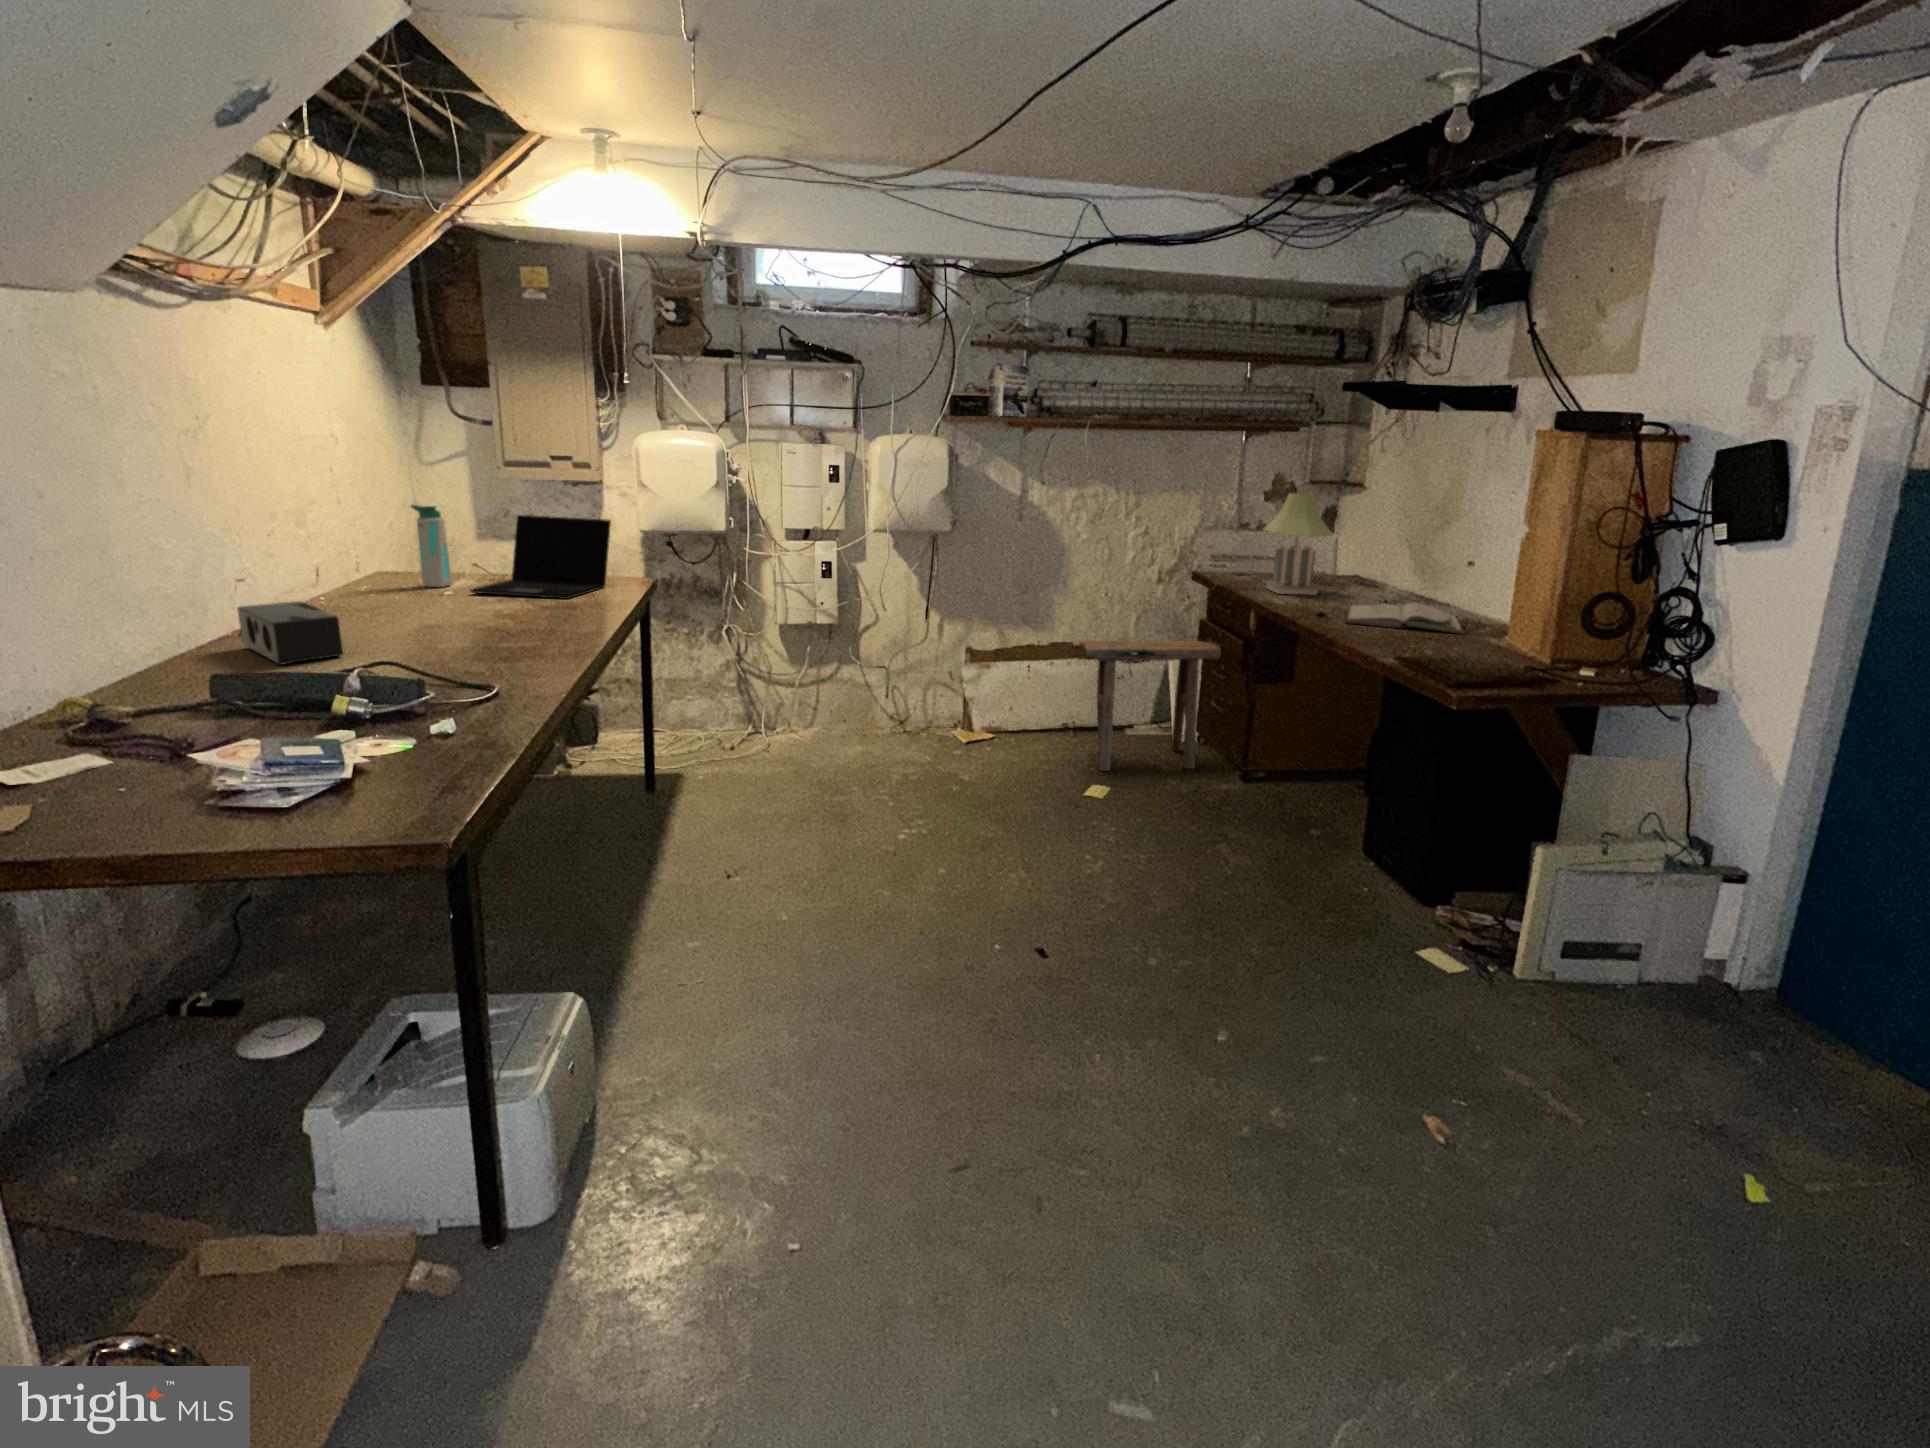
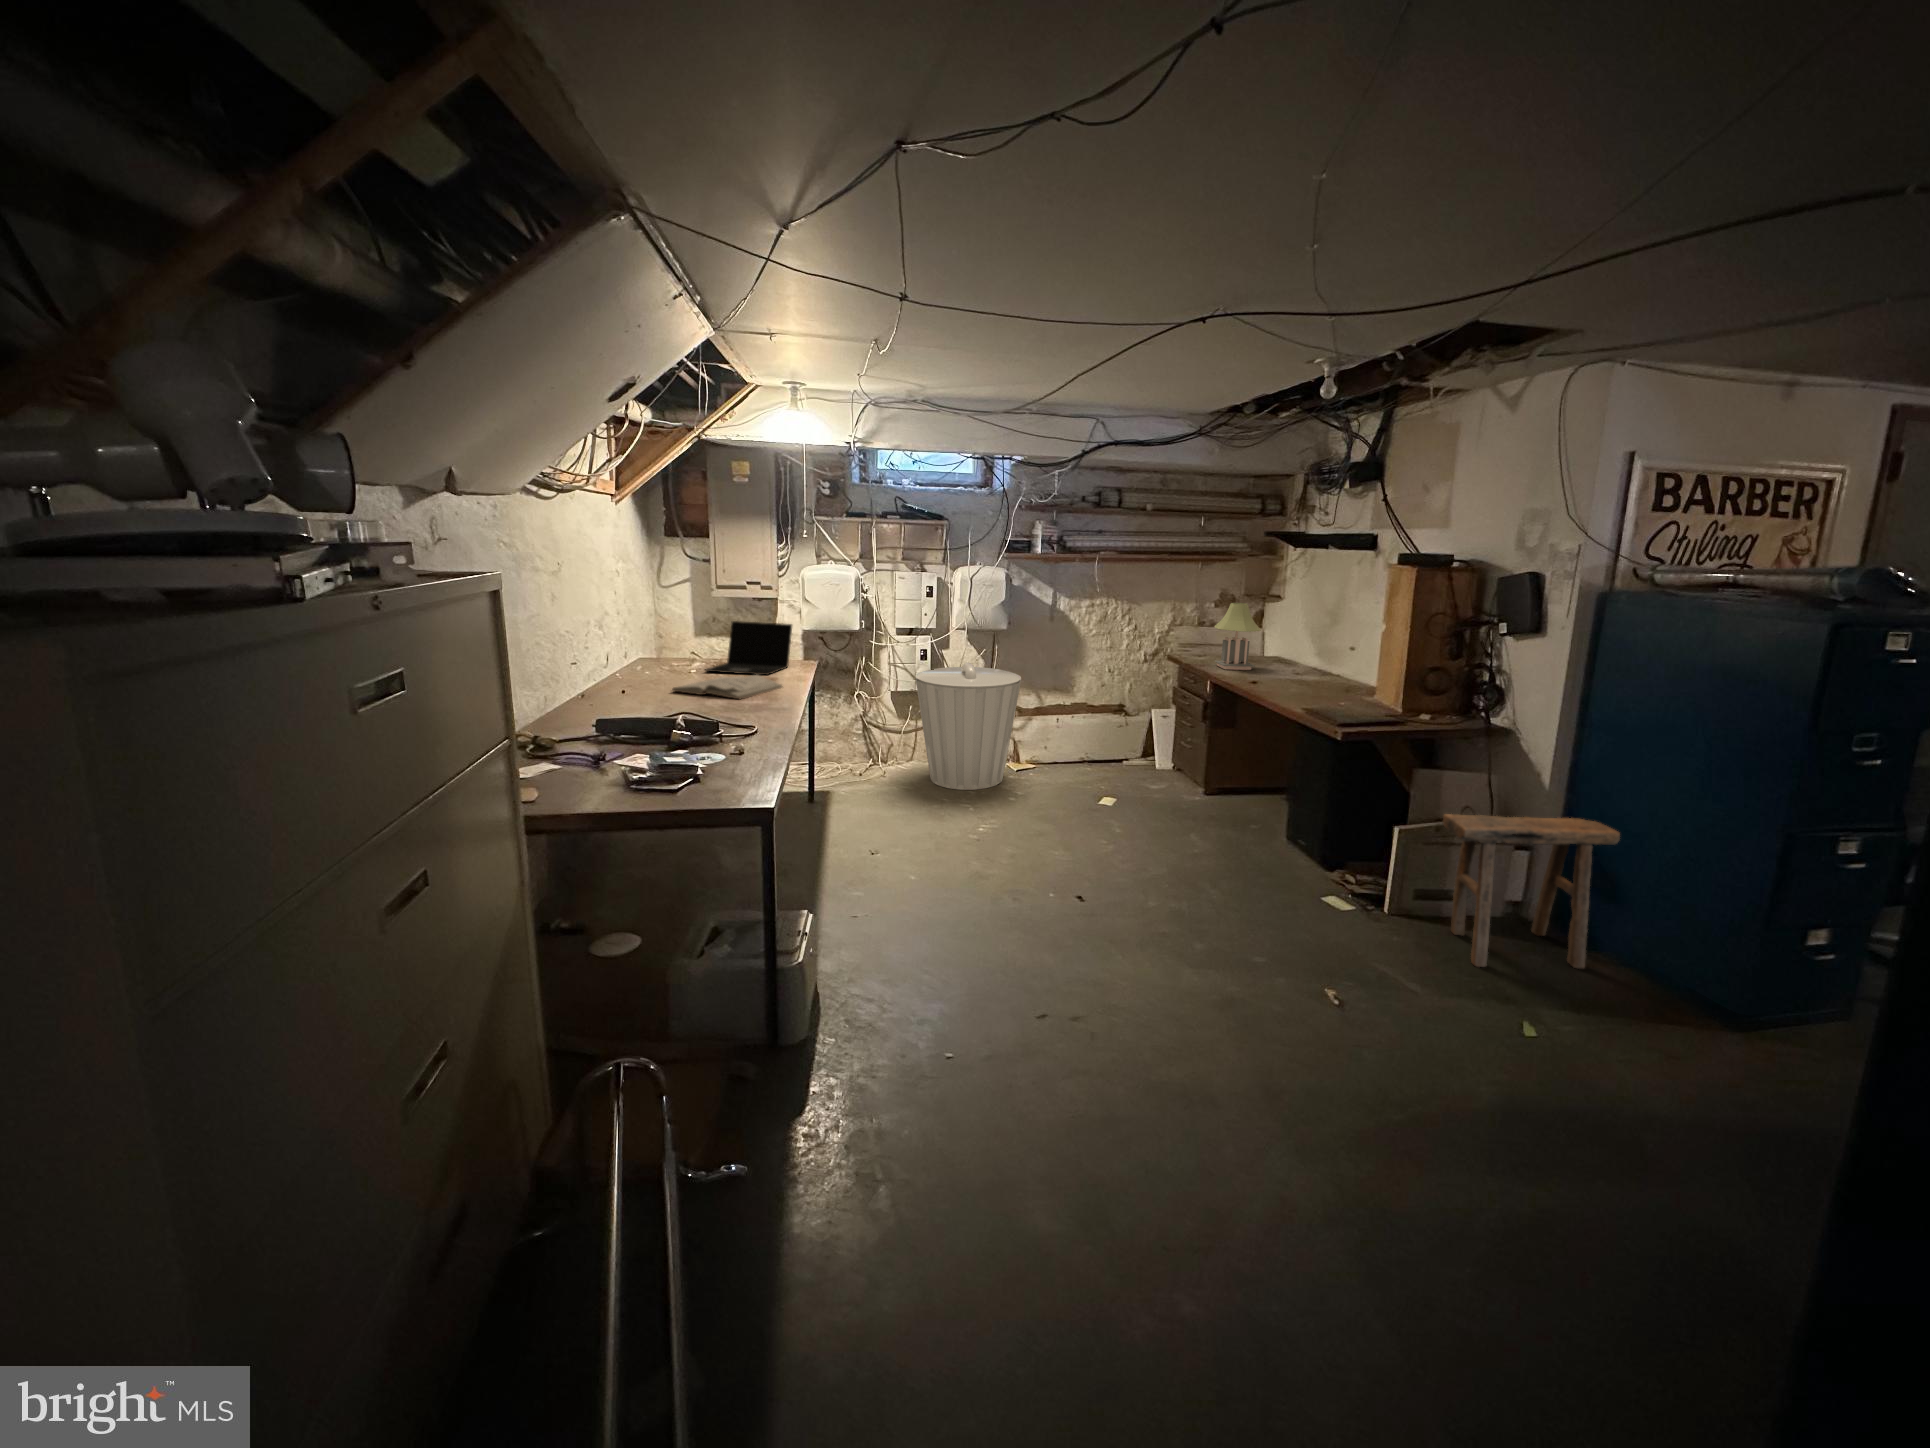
water bottle: present [411,505,452,587] -> none [666,615,690,668]
trash can: none [811,582,972,772] -> present [915,663,1021,790]
speaker: present [237,601,343,664] -> none [580,677,646,717]
book: present [1346,603,1464,635] -> present [672,675,782,700]
stool: present [1080,640,1221,771] -> present [1443,814,1620,968]

